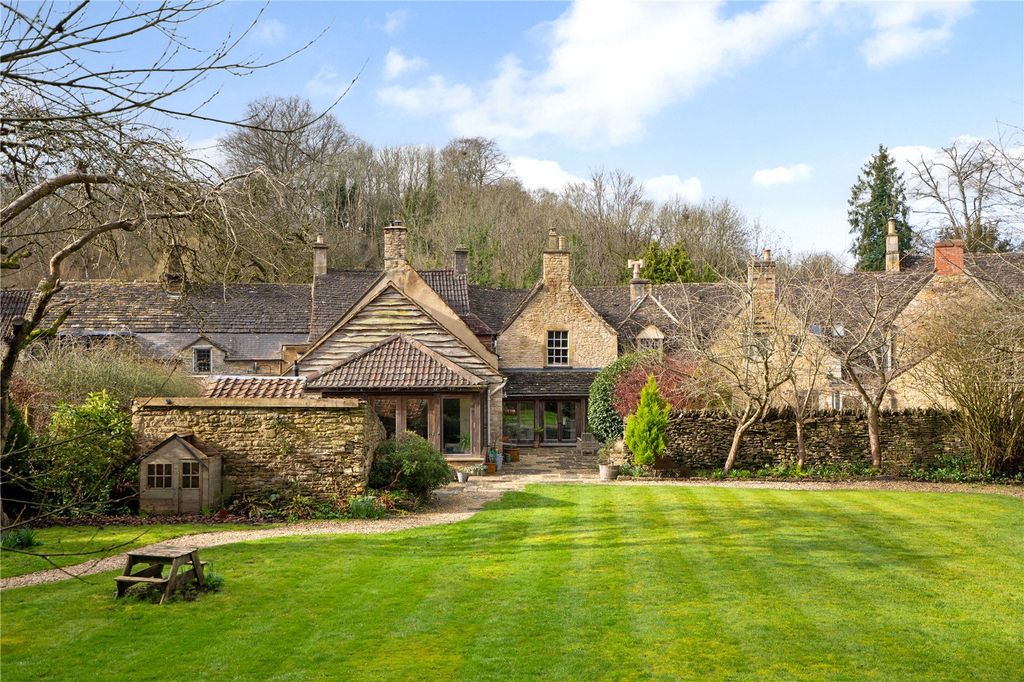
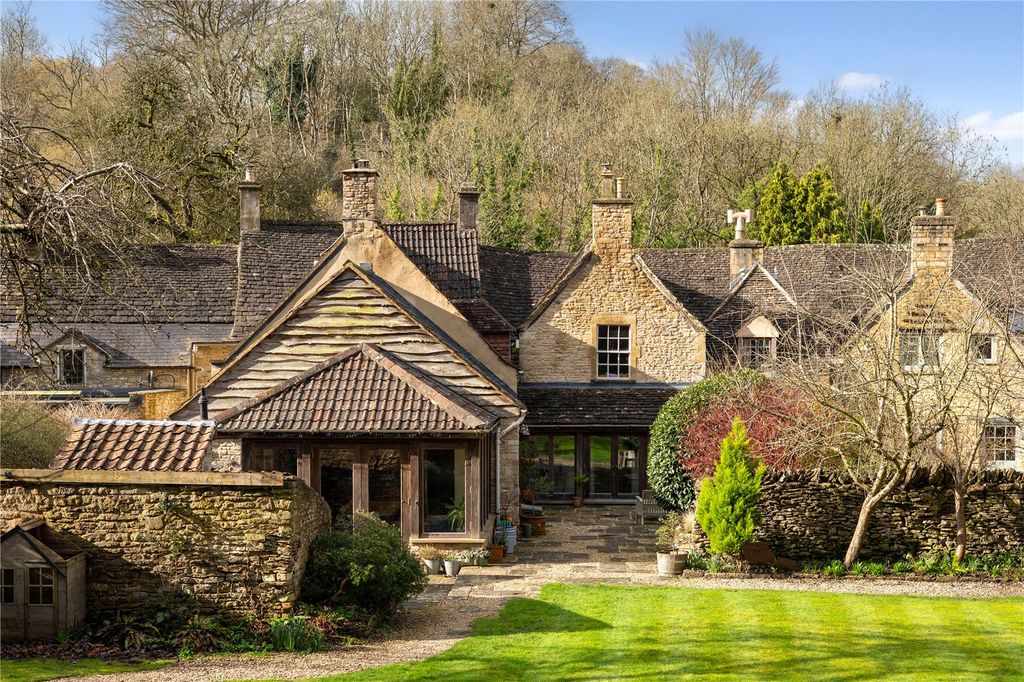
potted tree: present [212,478,235,517] -> none [68,588,105,647]

